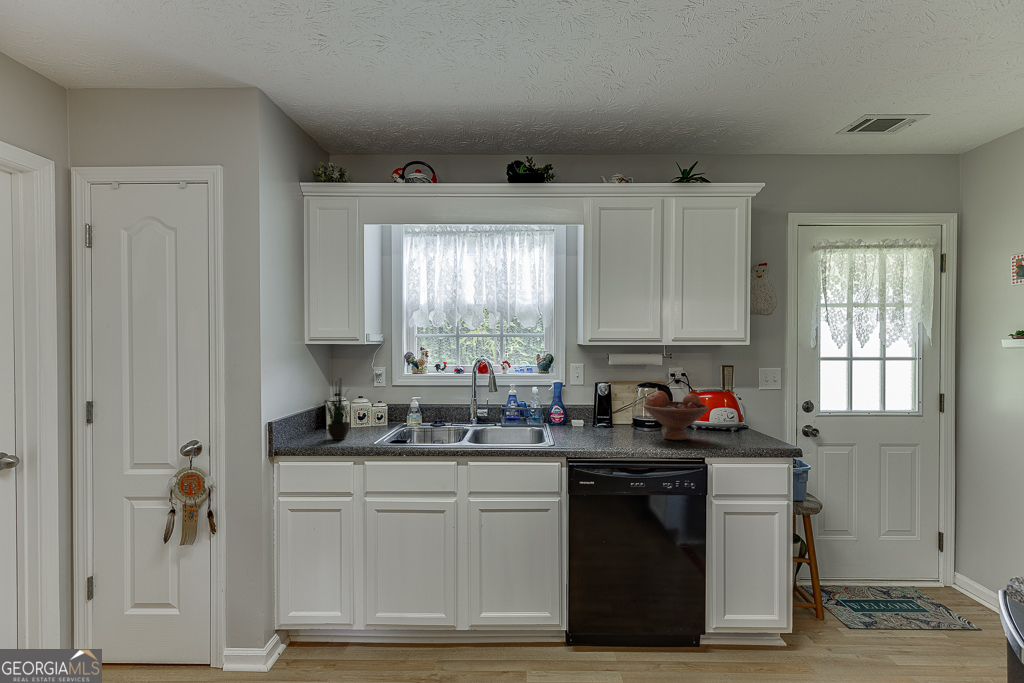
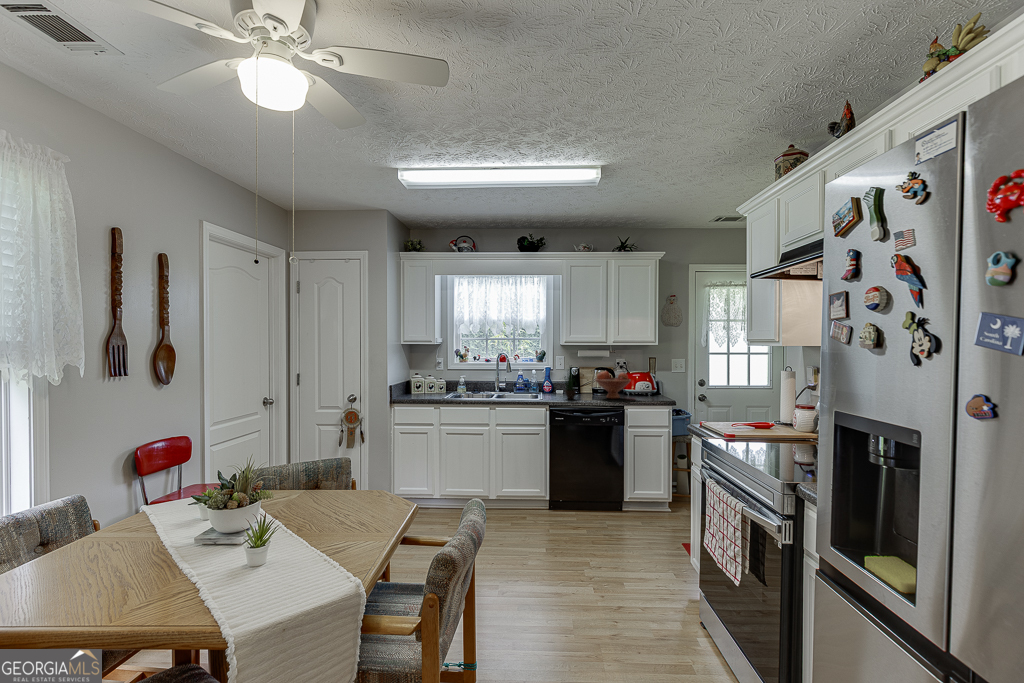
potted plant: present [324,379,350,440] -> present [564,369,577,399]

